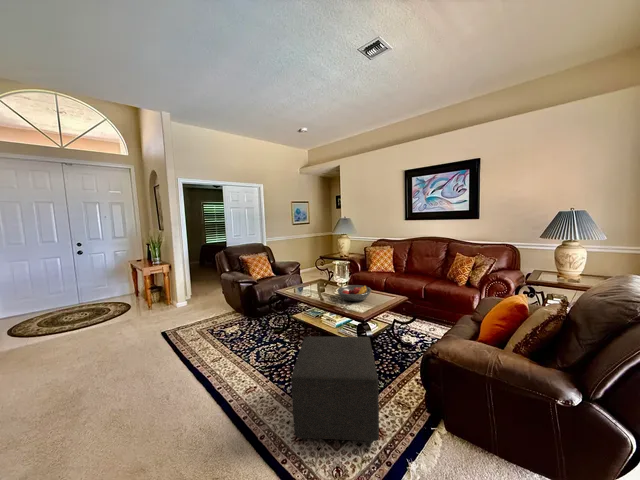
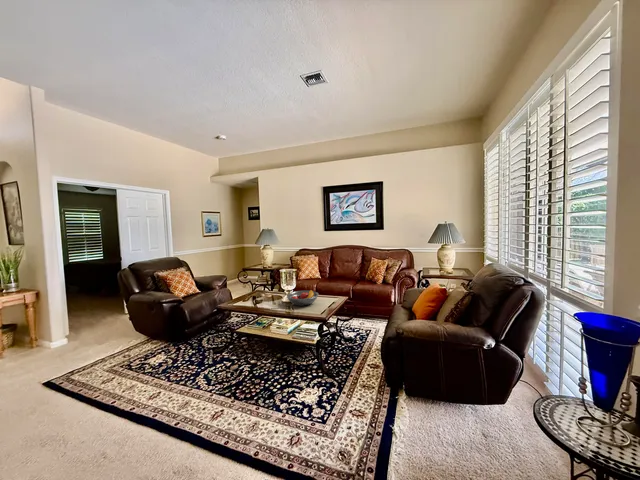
ottoman: present [291,337,379,443] -> none [277,333,365,442]

